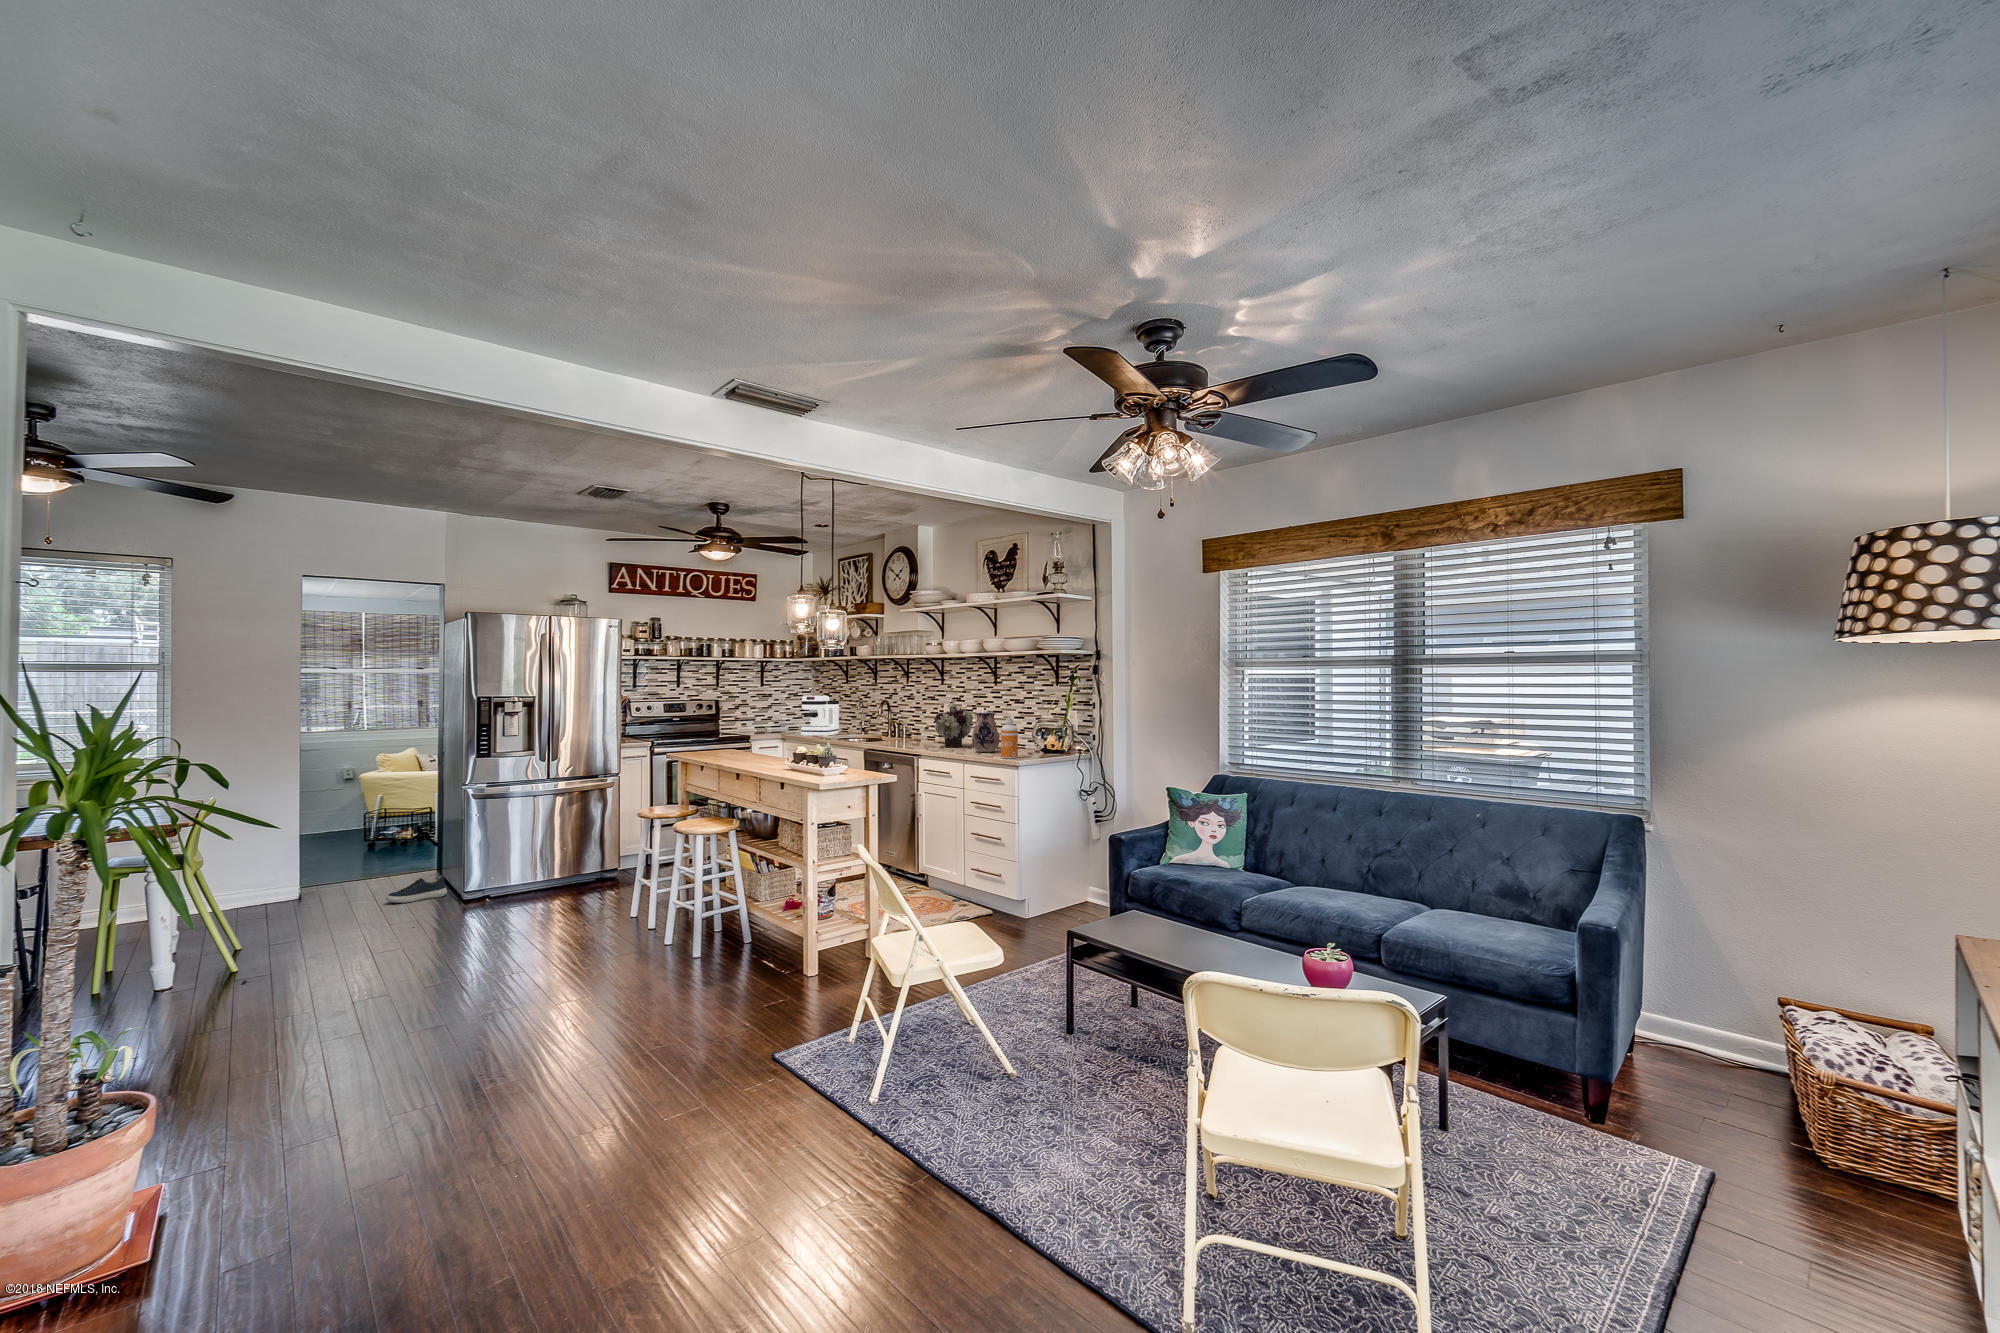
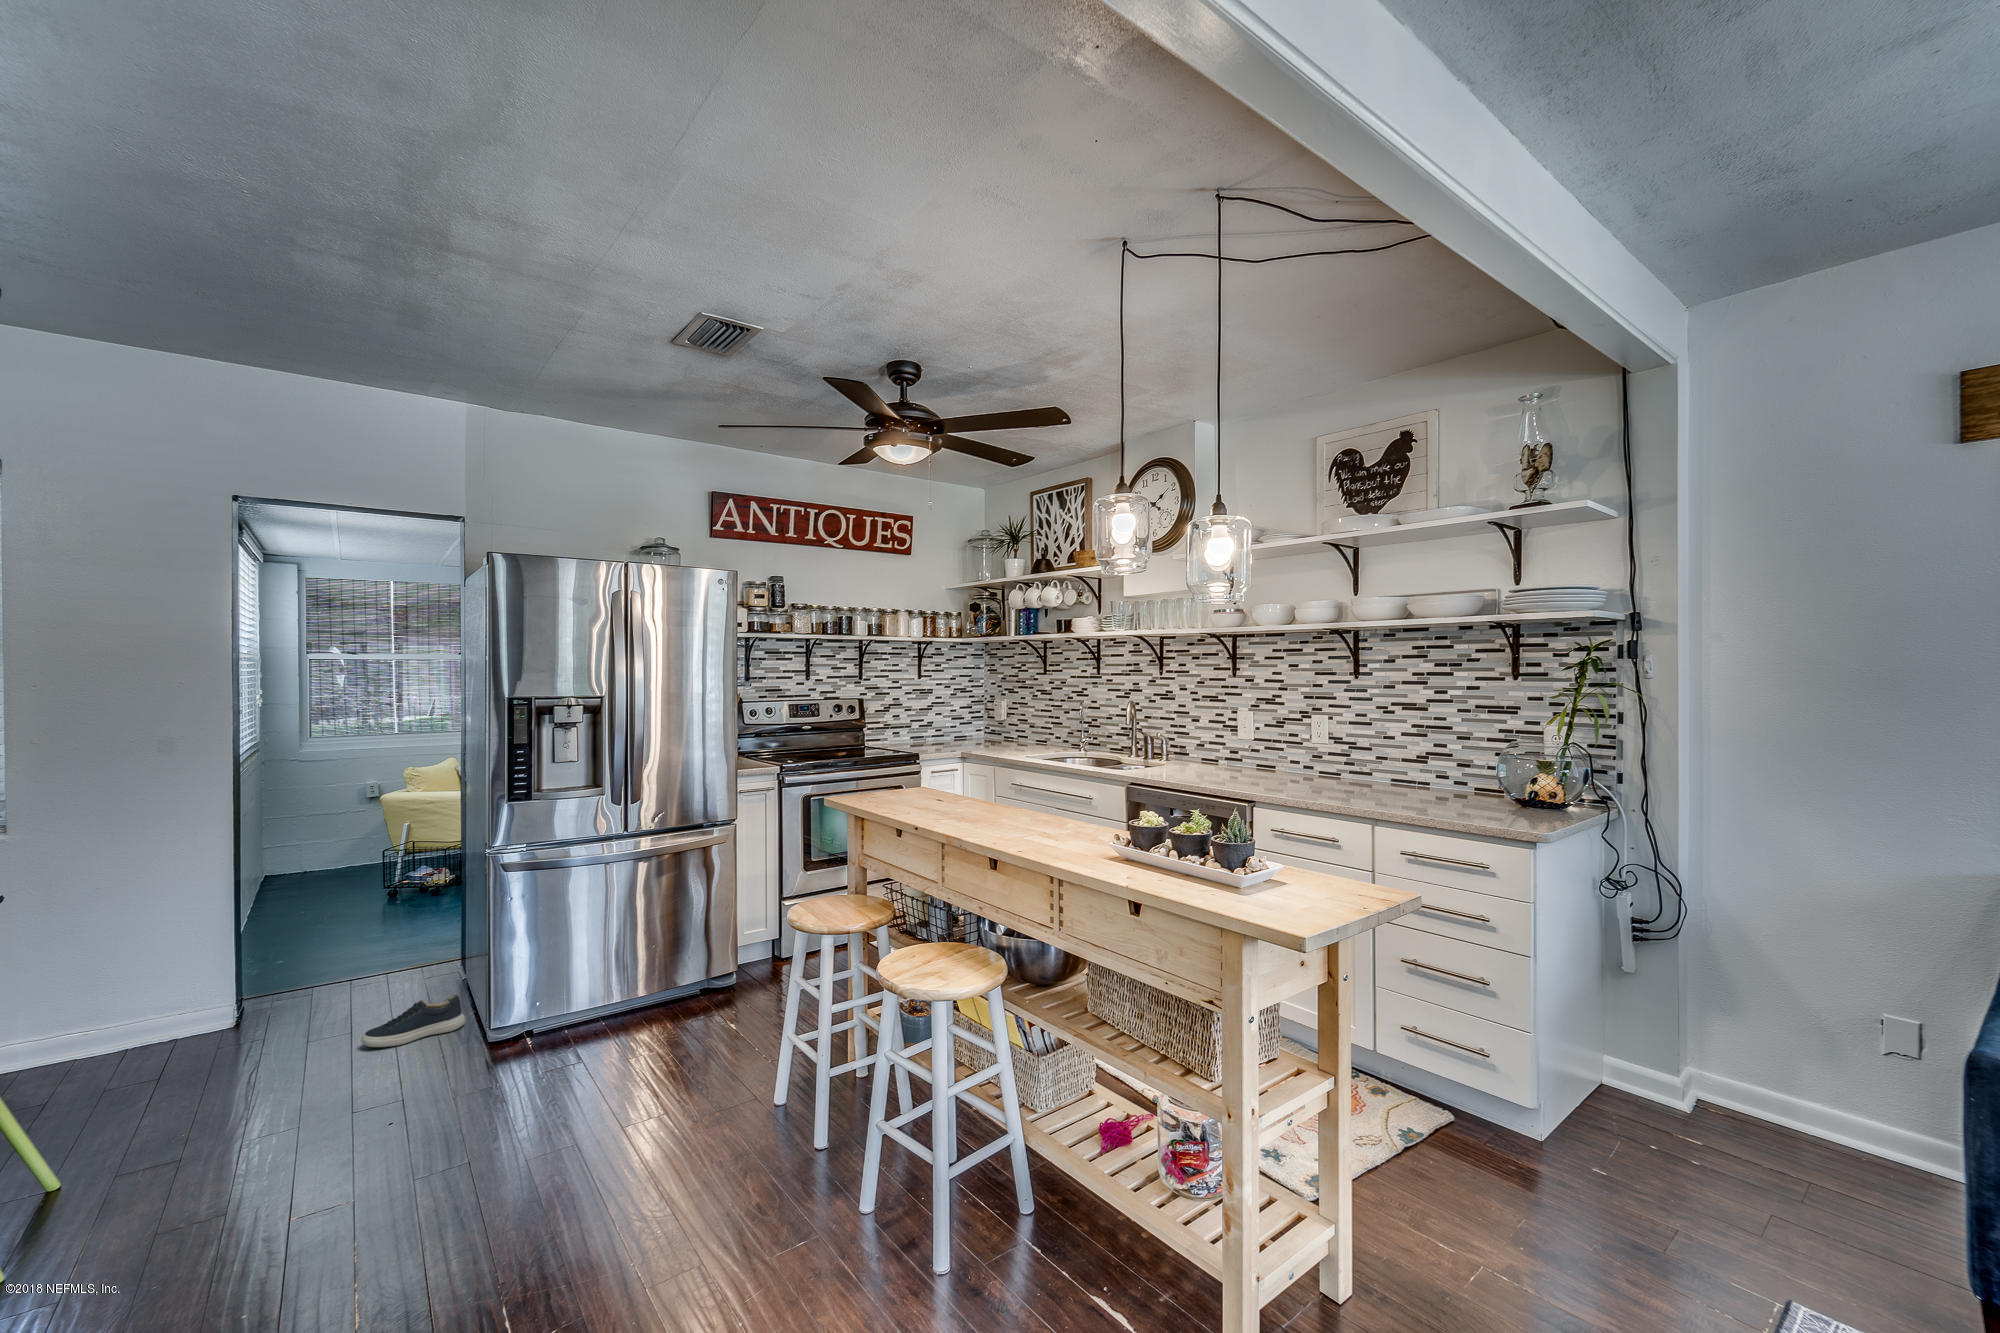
coffee maker: present [801,696,839,736] -> none [993,692,1046,754]
flower arrangement: present [934,703,973,747] -> none [1261,708,1336,787]
ceramic pitcher: present [972,713,1000,752] -> none [1372,729,1428,804]
soap dispenser: present [1001,715,1018,758] -> none [1486,740,1524,828]

